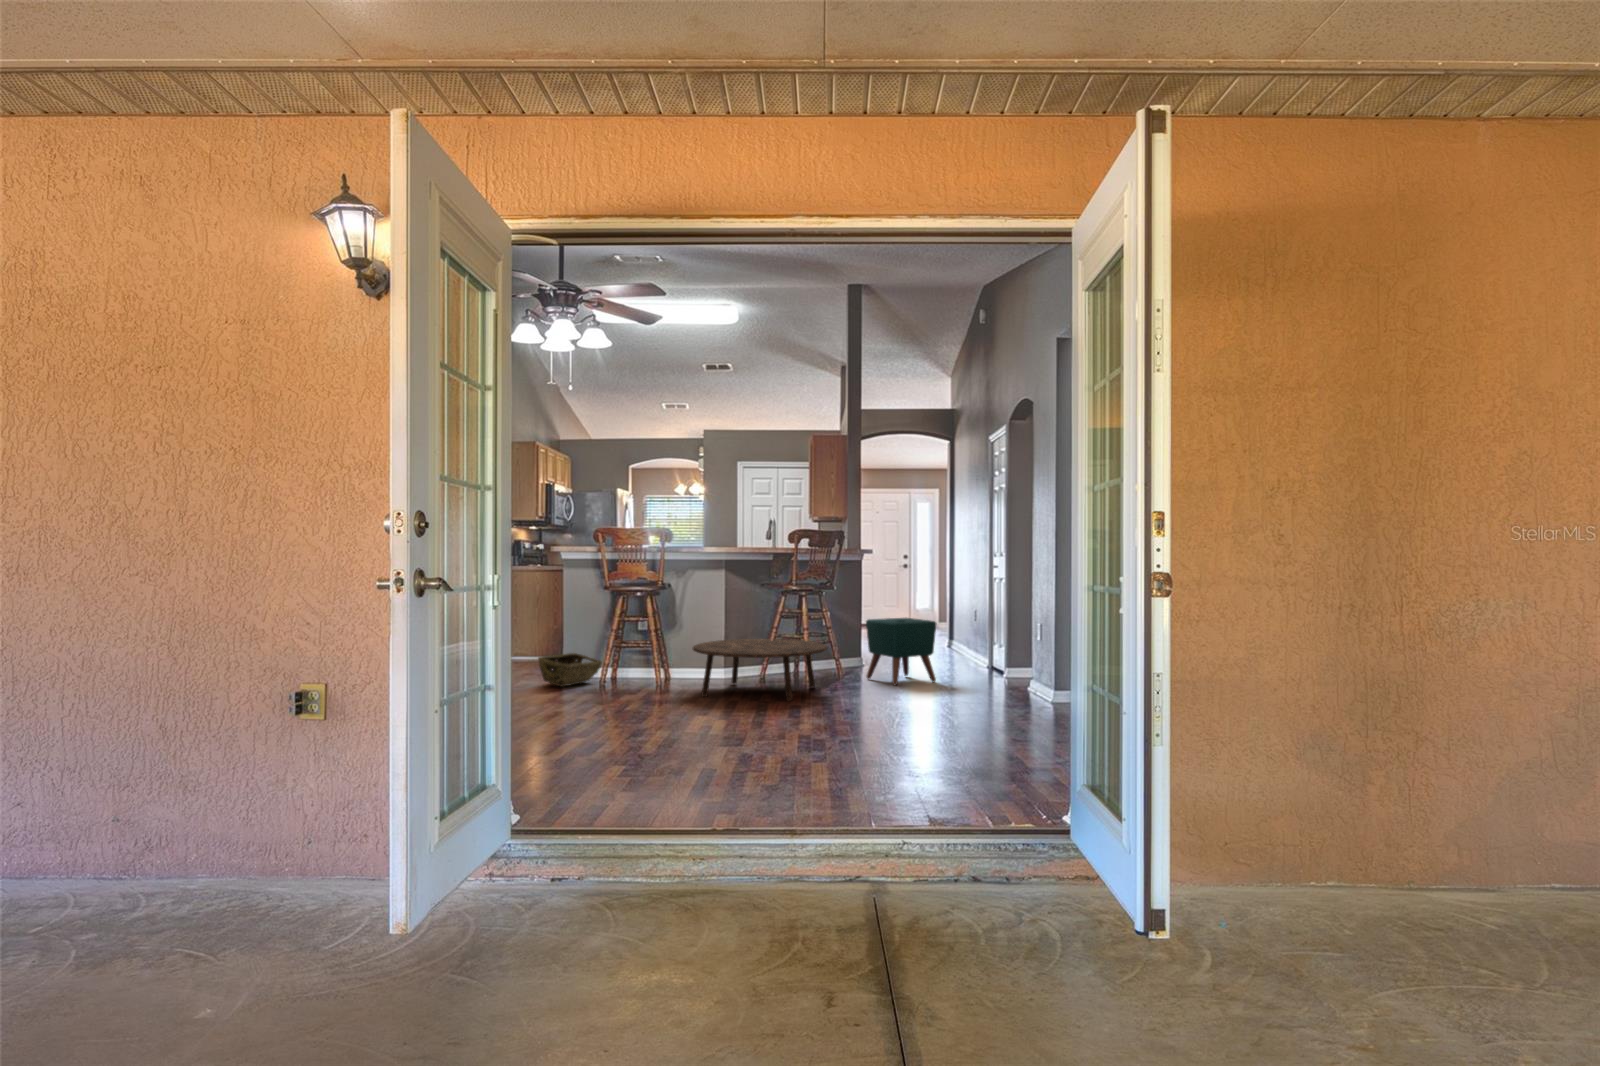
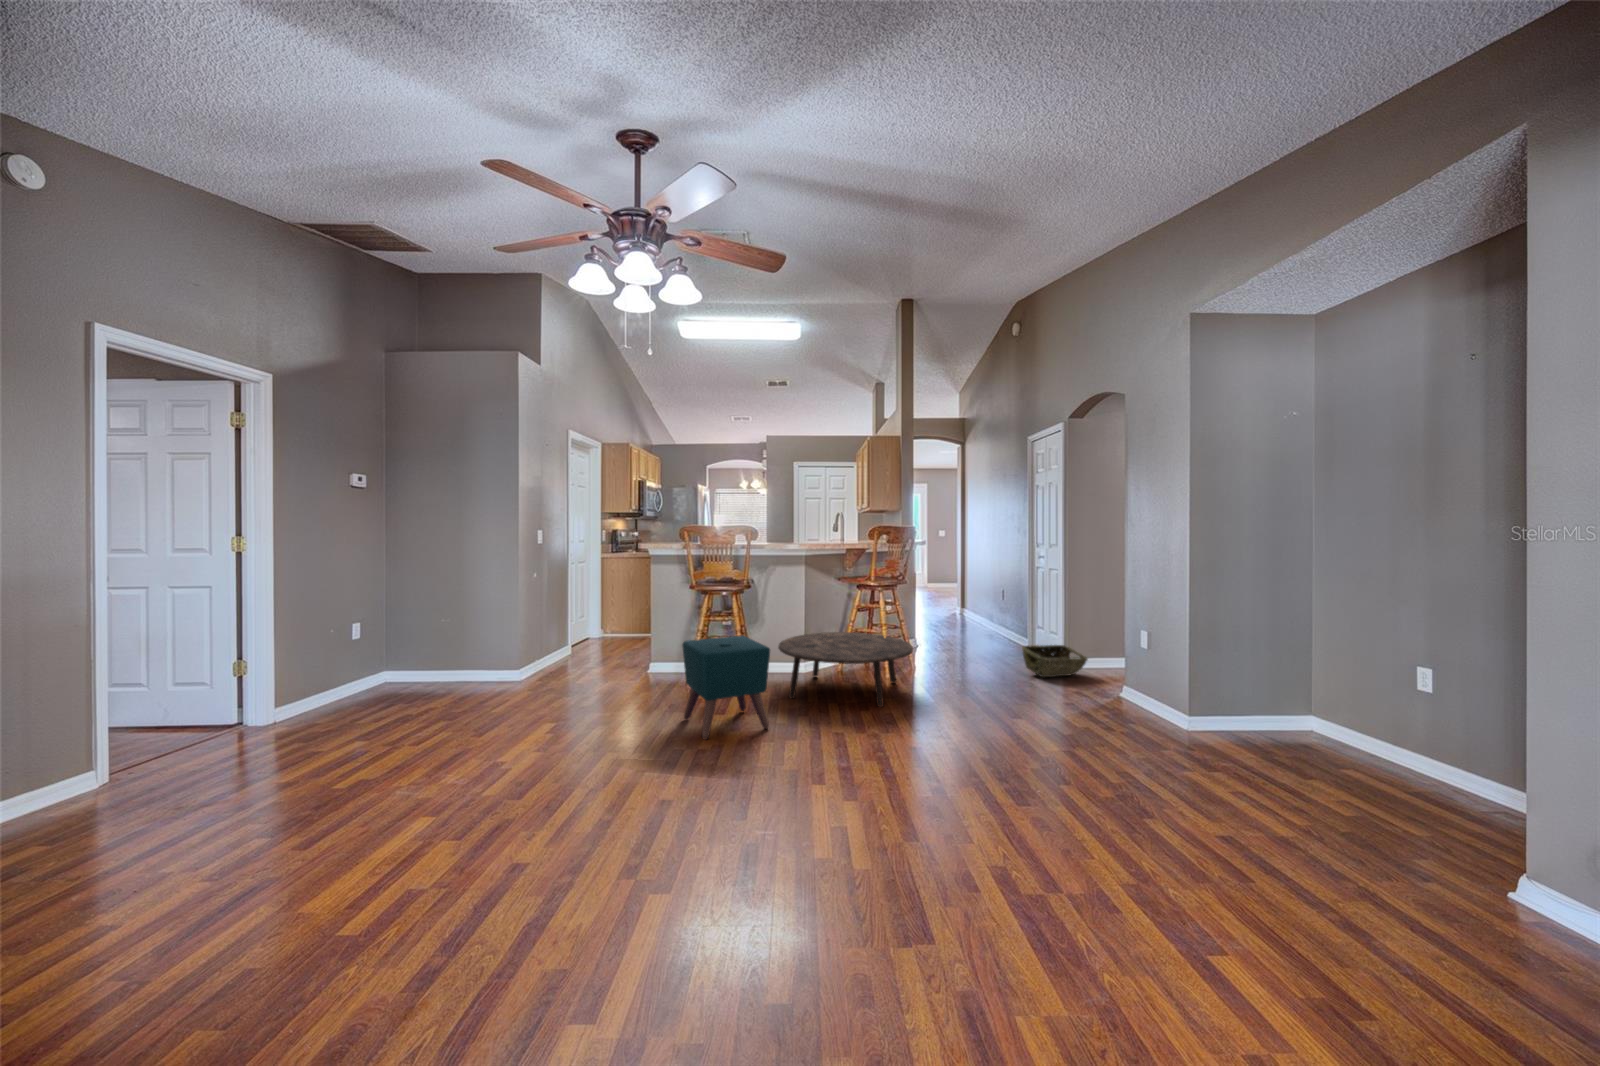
ottoman: present [866,618,936,686] -> present [682,636,770,740]
woven basket: present [538,653,602,687] -> present [1022,645,1088,677]

